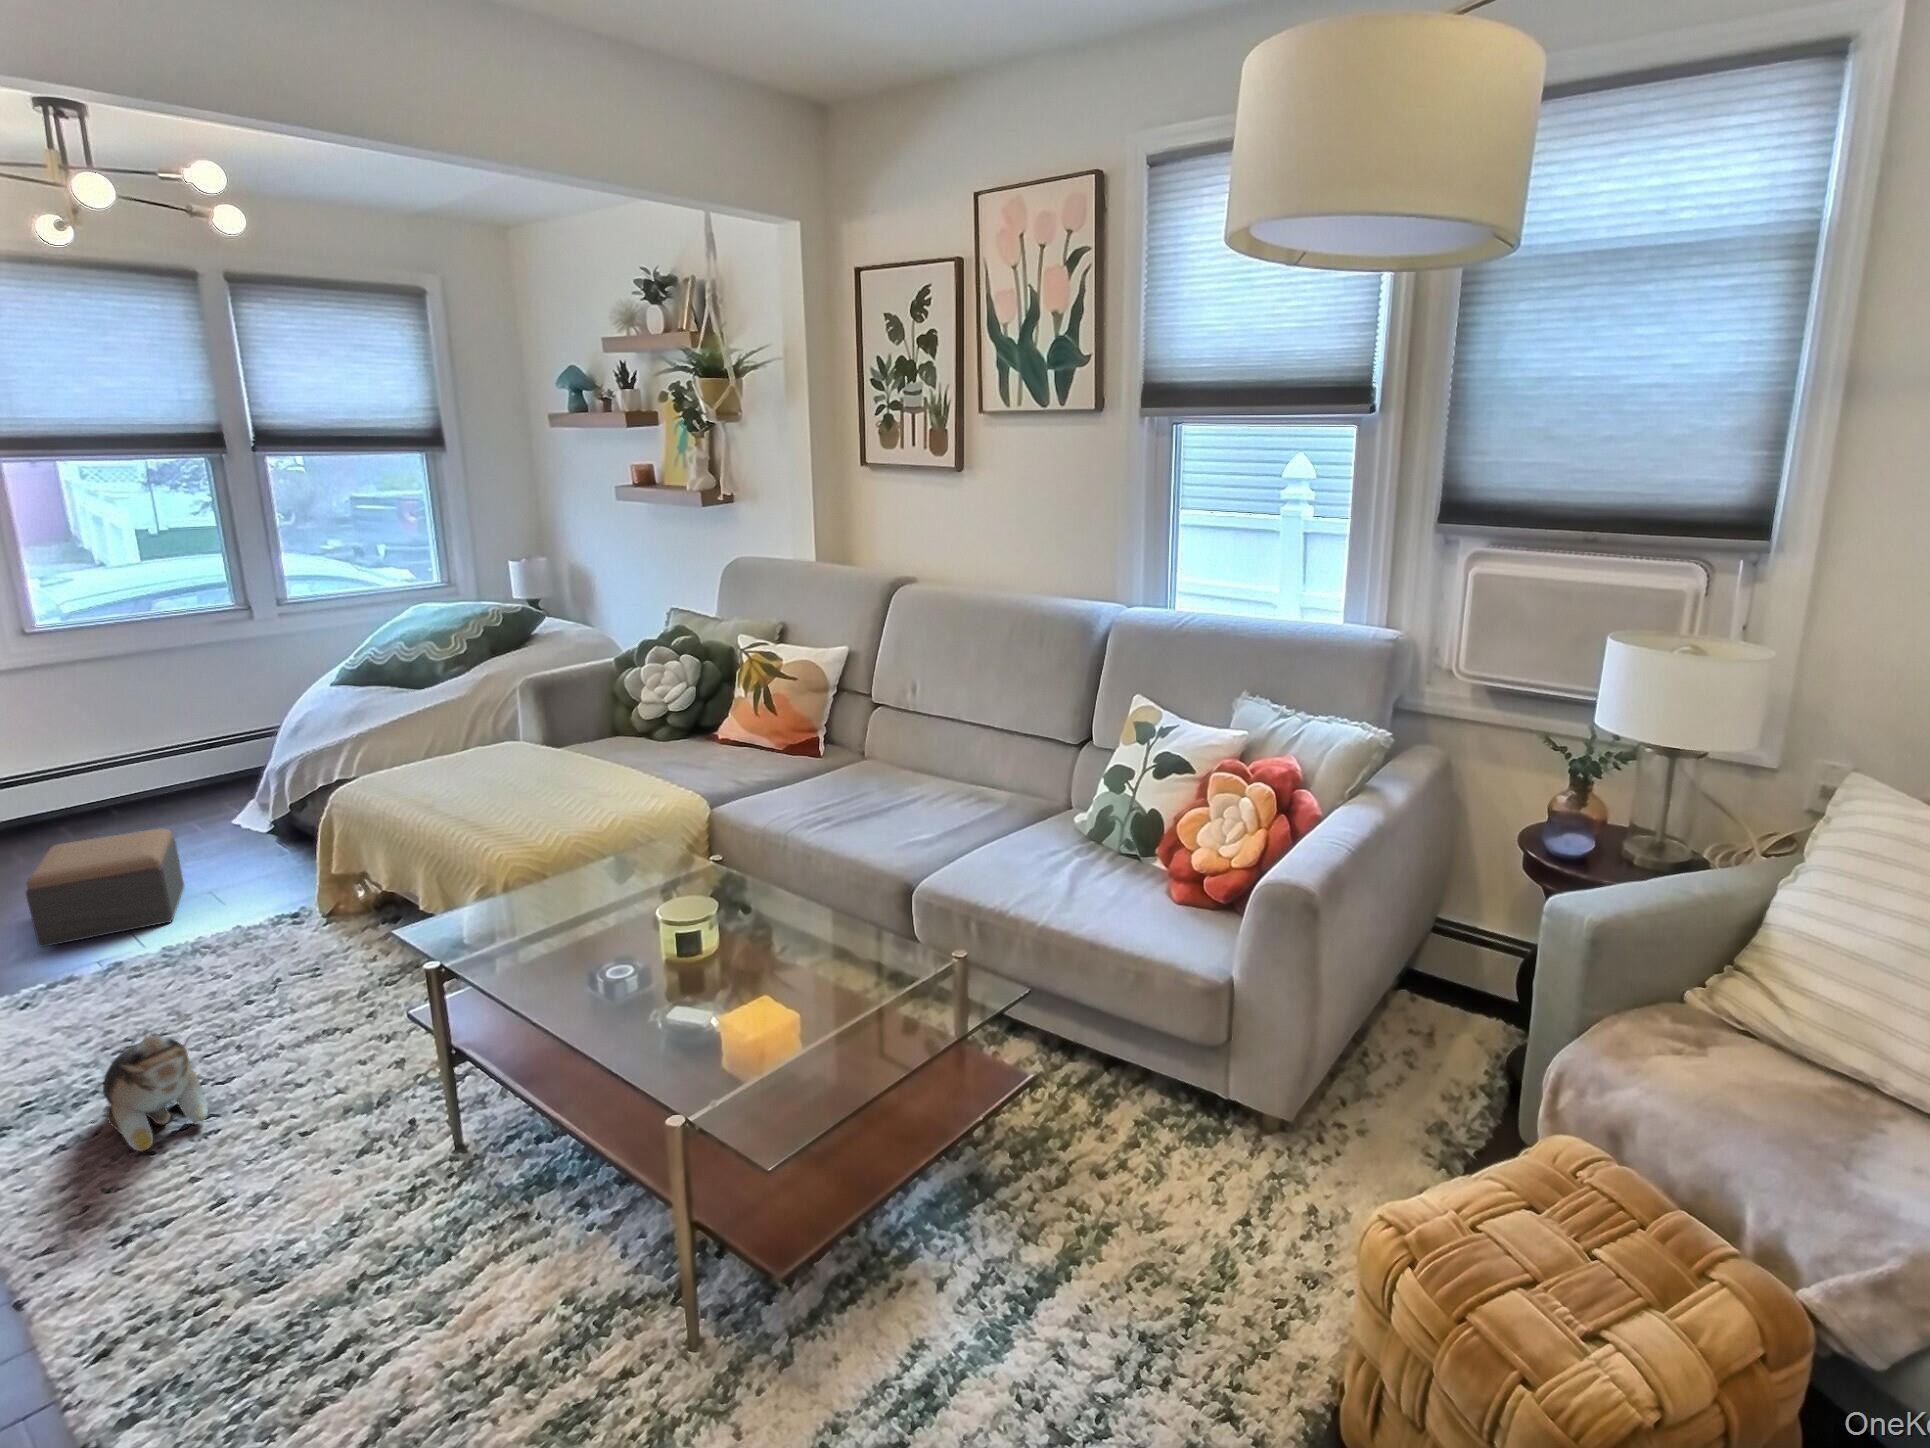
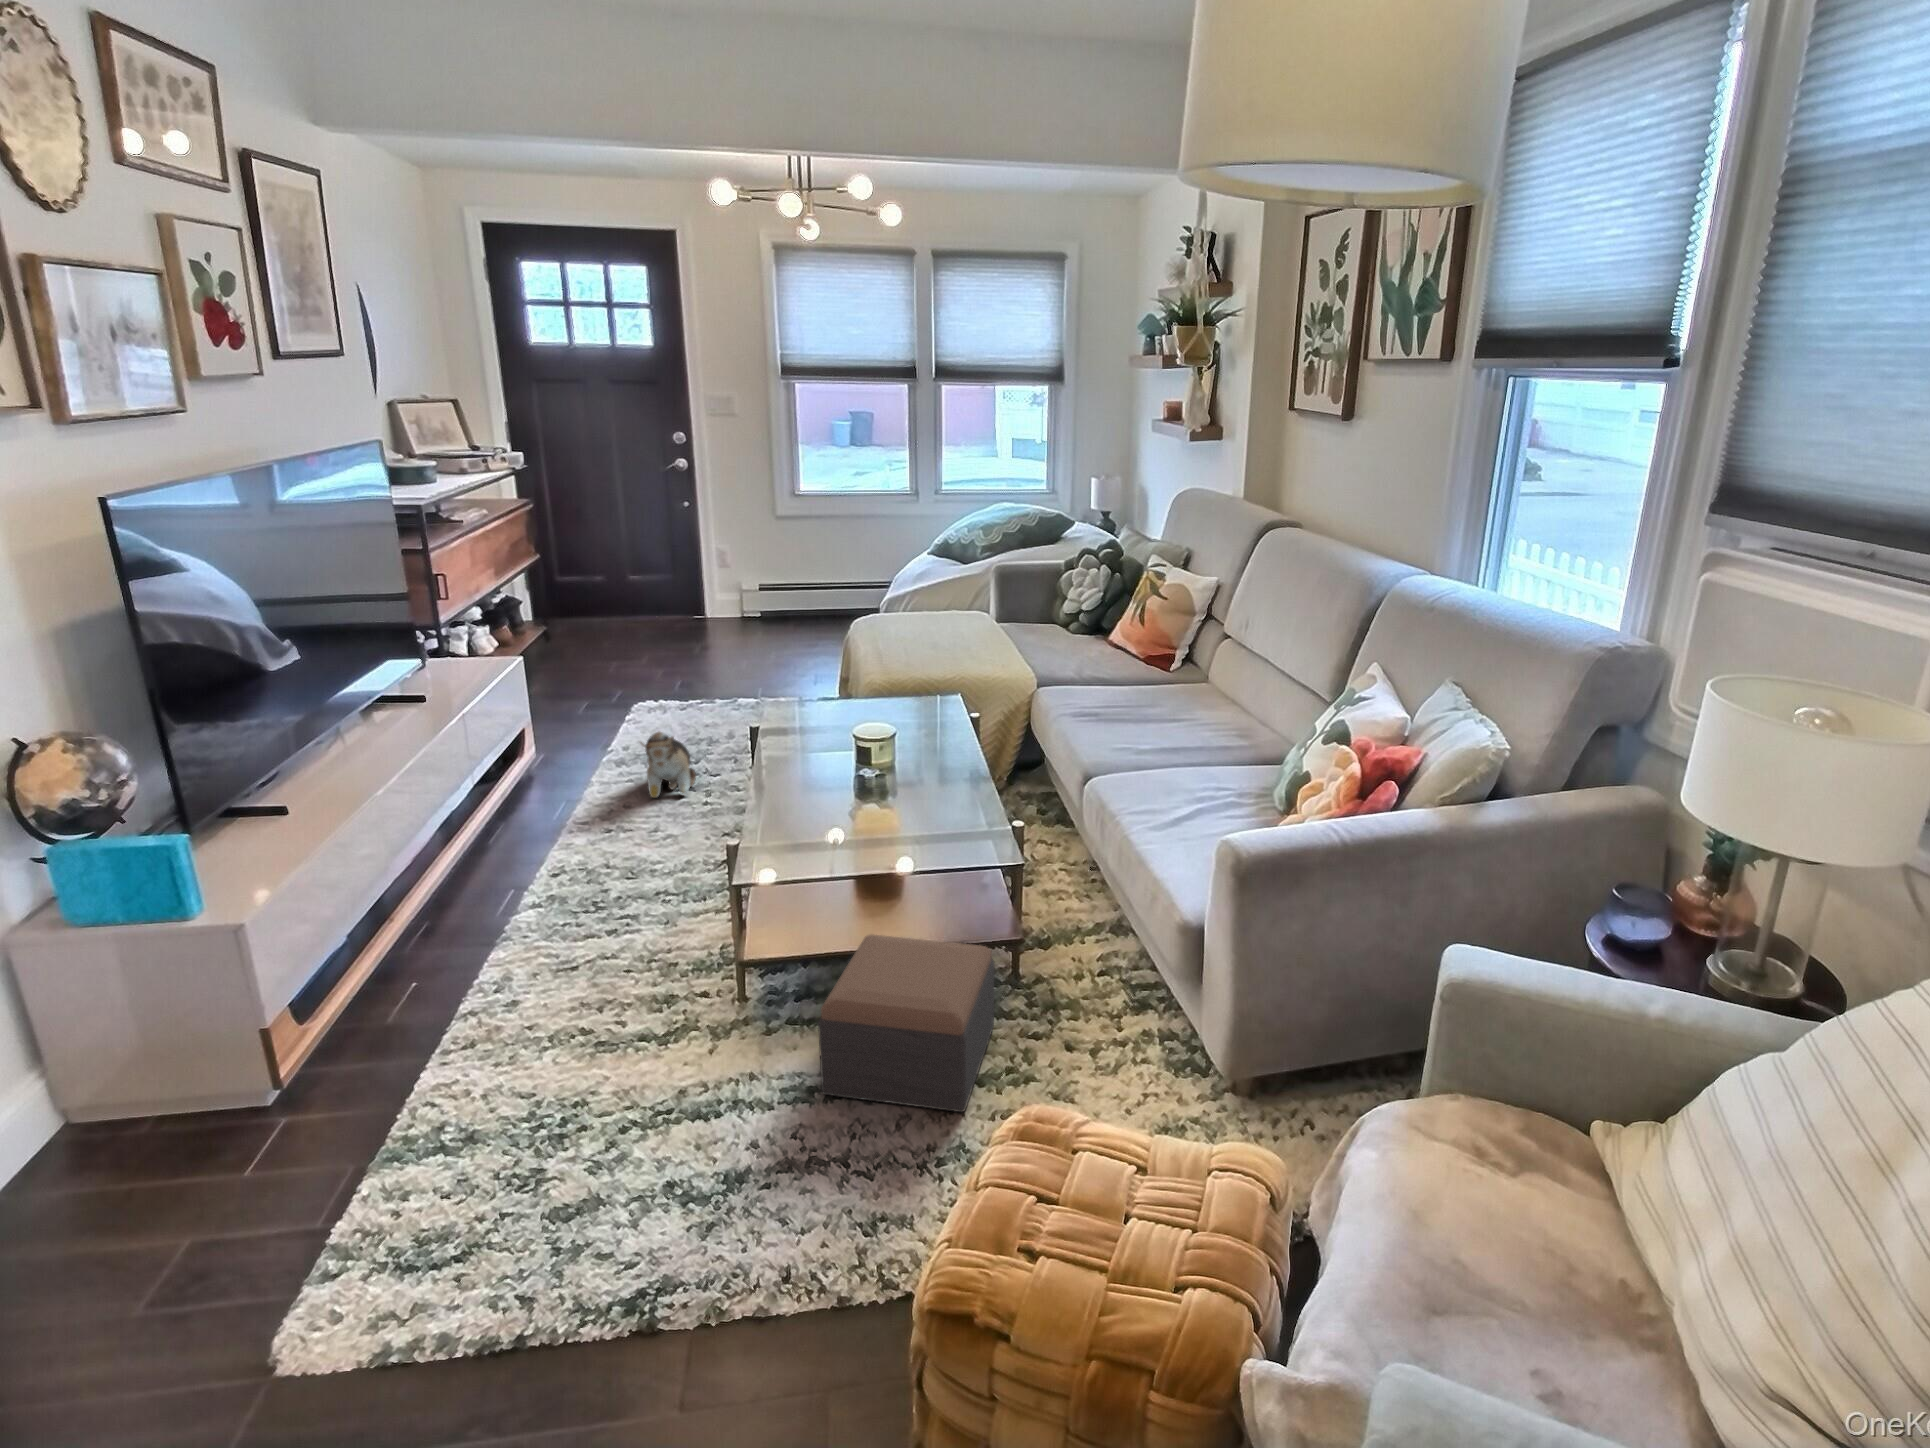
footstool: present [26,828,184,947] -> present [818,934,994,1112]

